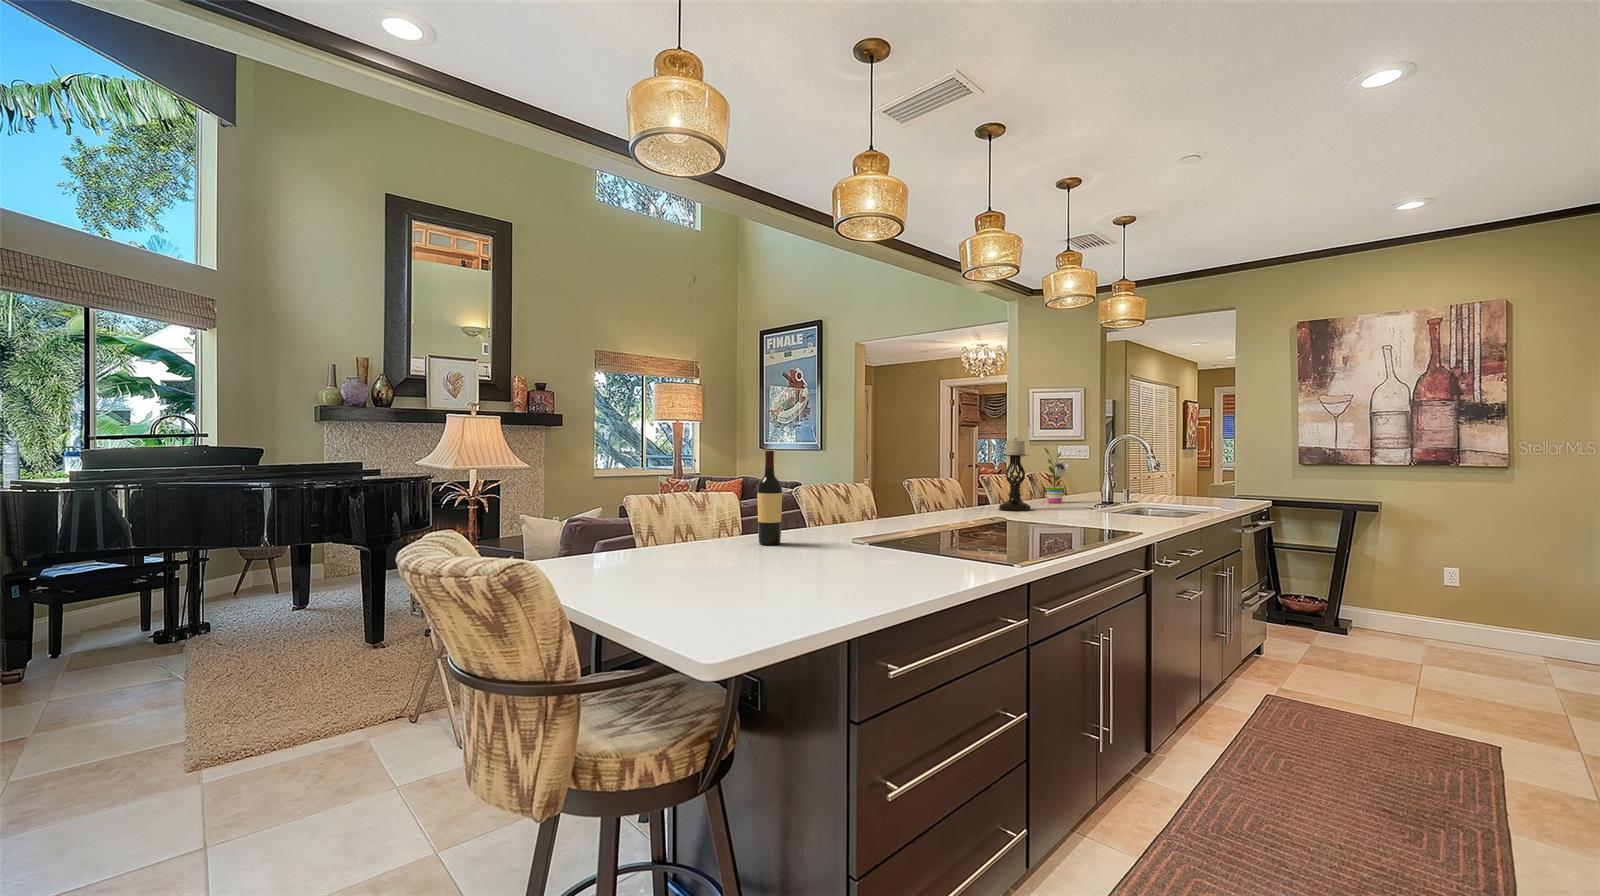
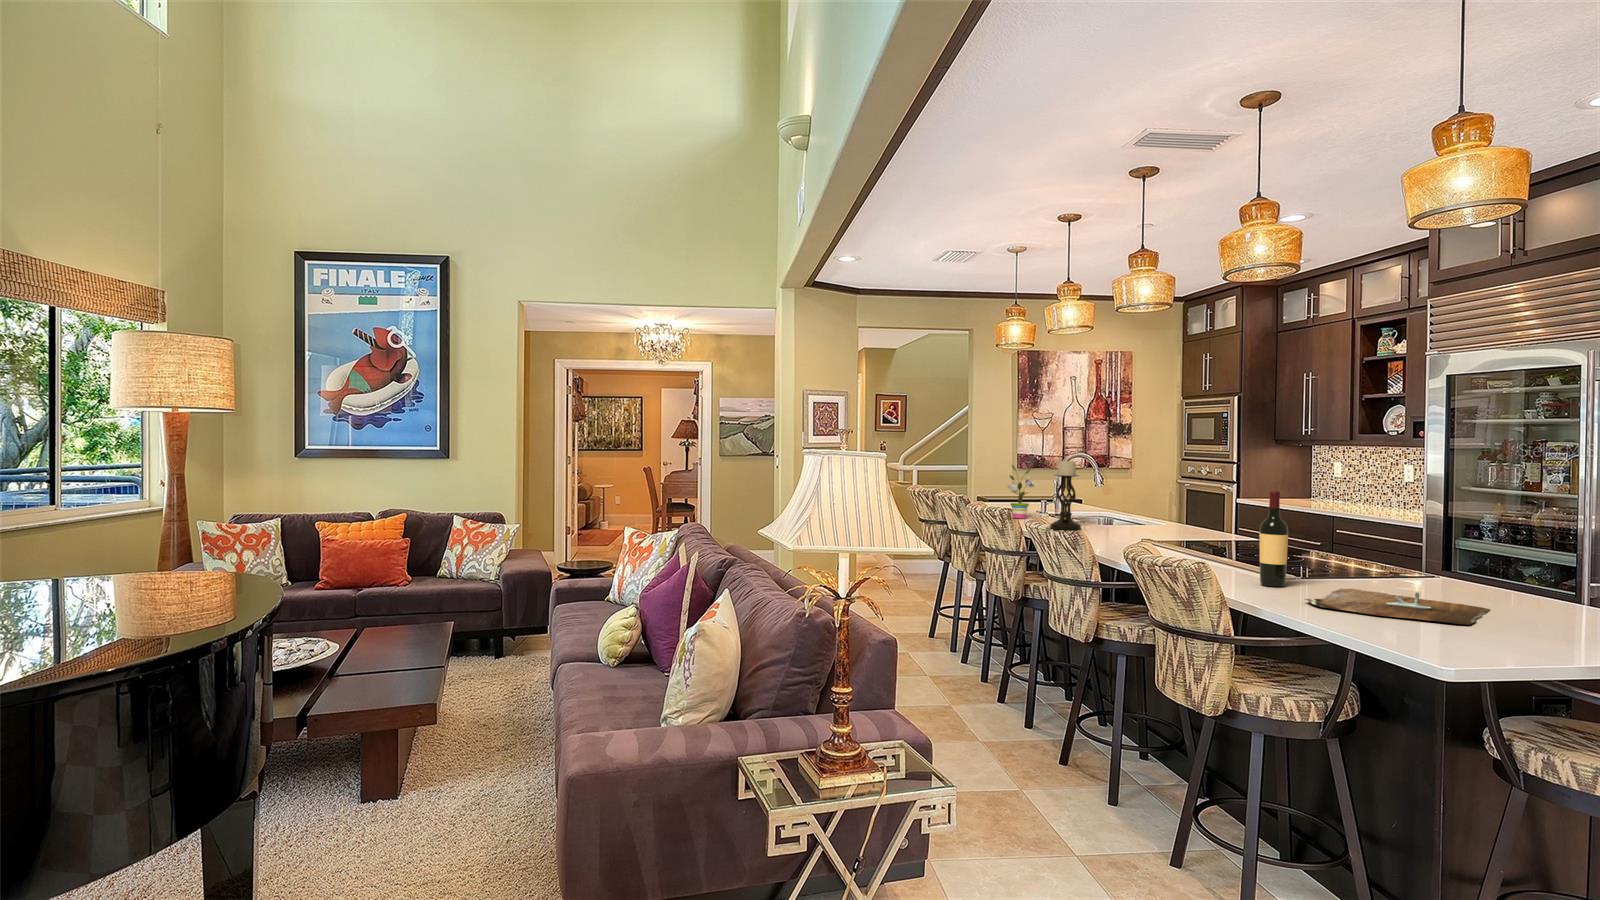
cutting board: none [623,546,788,577] -> present [1305,589,1491,625]

